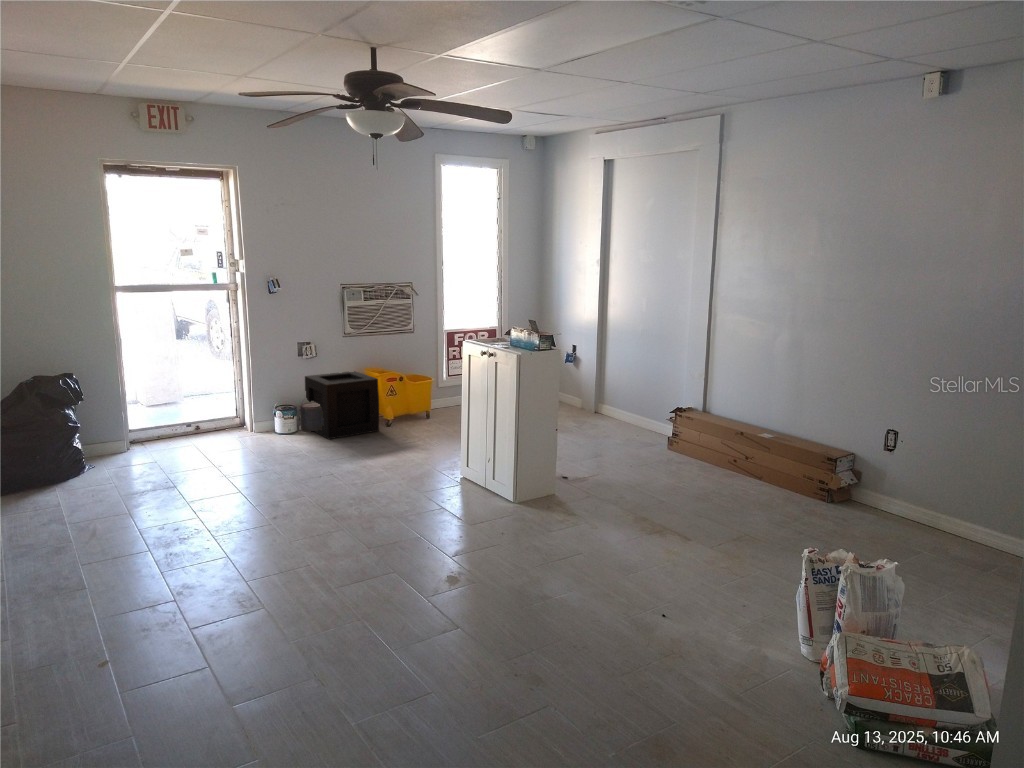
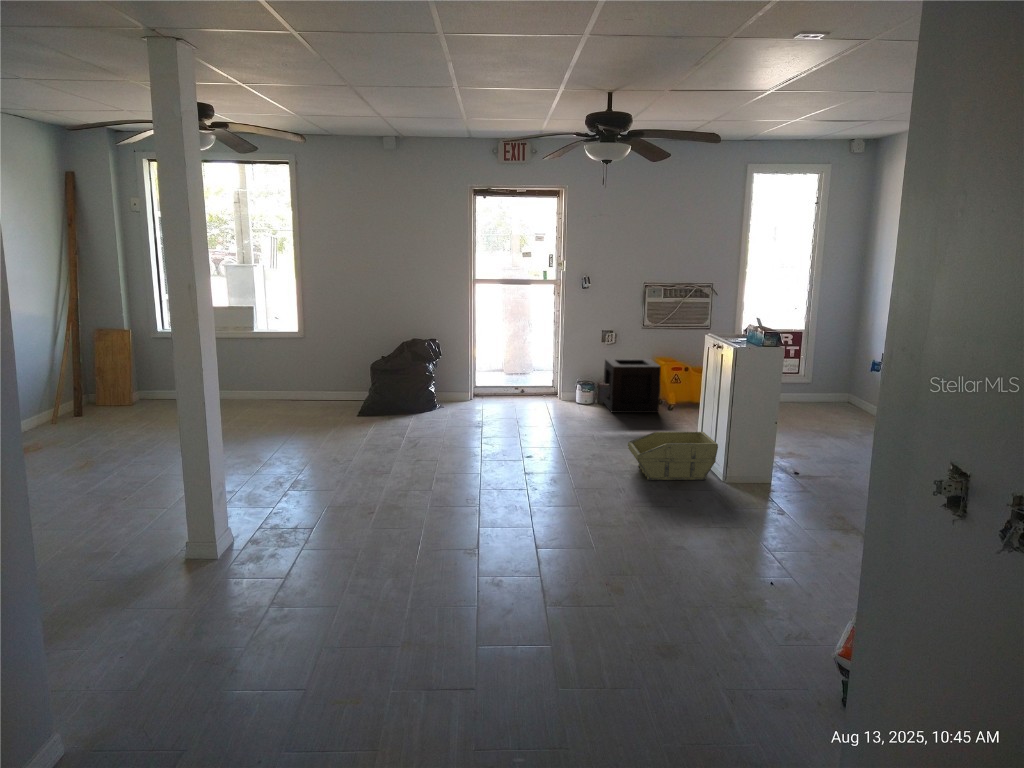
storage bin: none [404,446,505,512] -> present [628,432,718,480]

